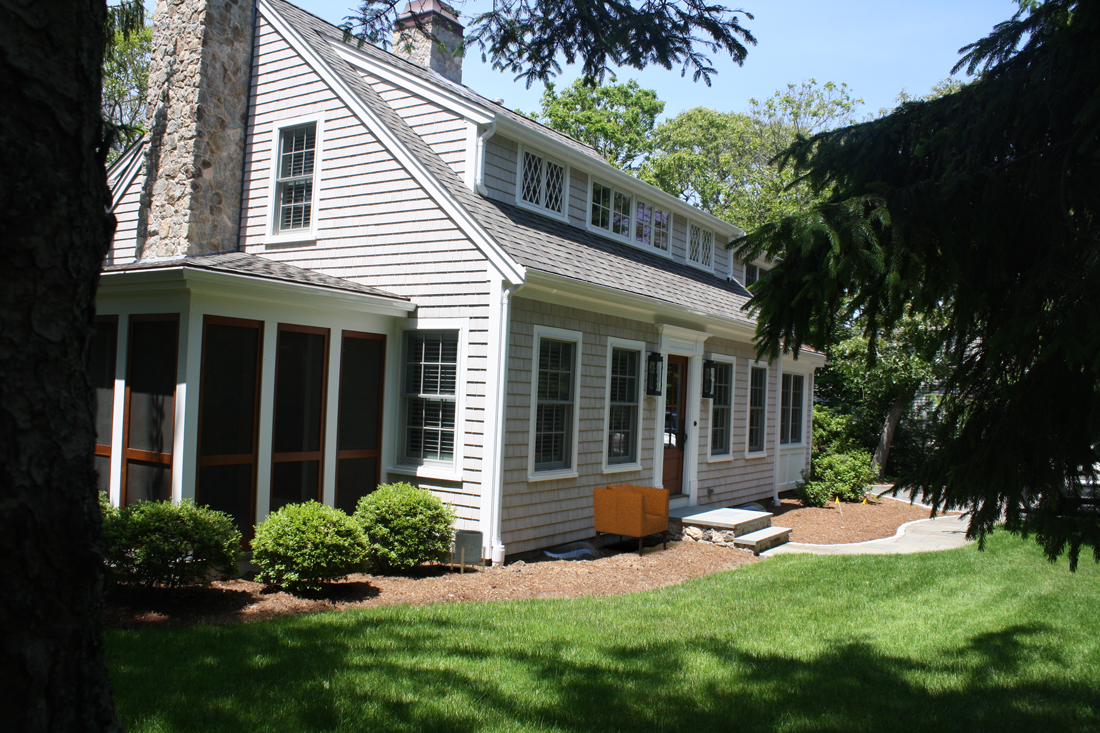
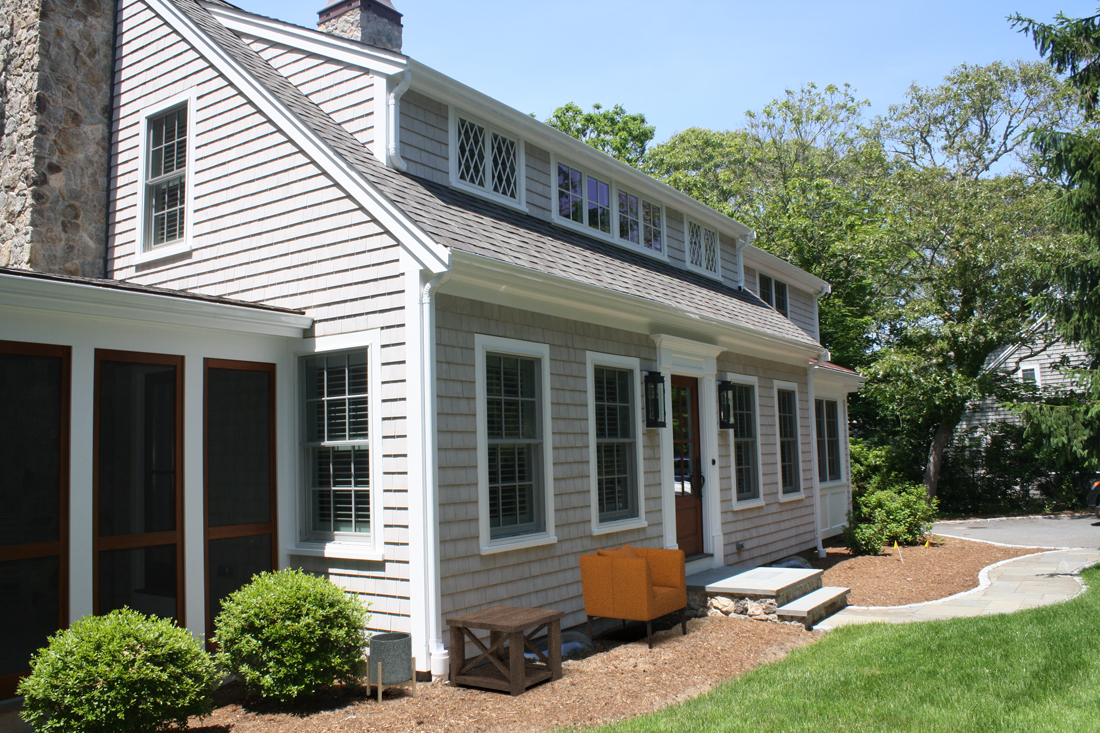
side table: none [505,518,586,577] -> present [446,605,565,697]

